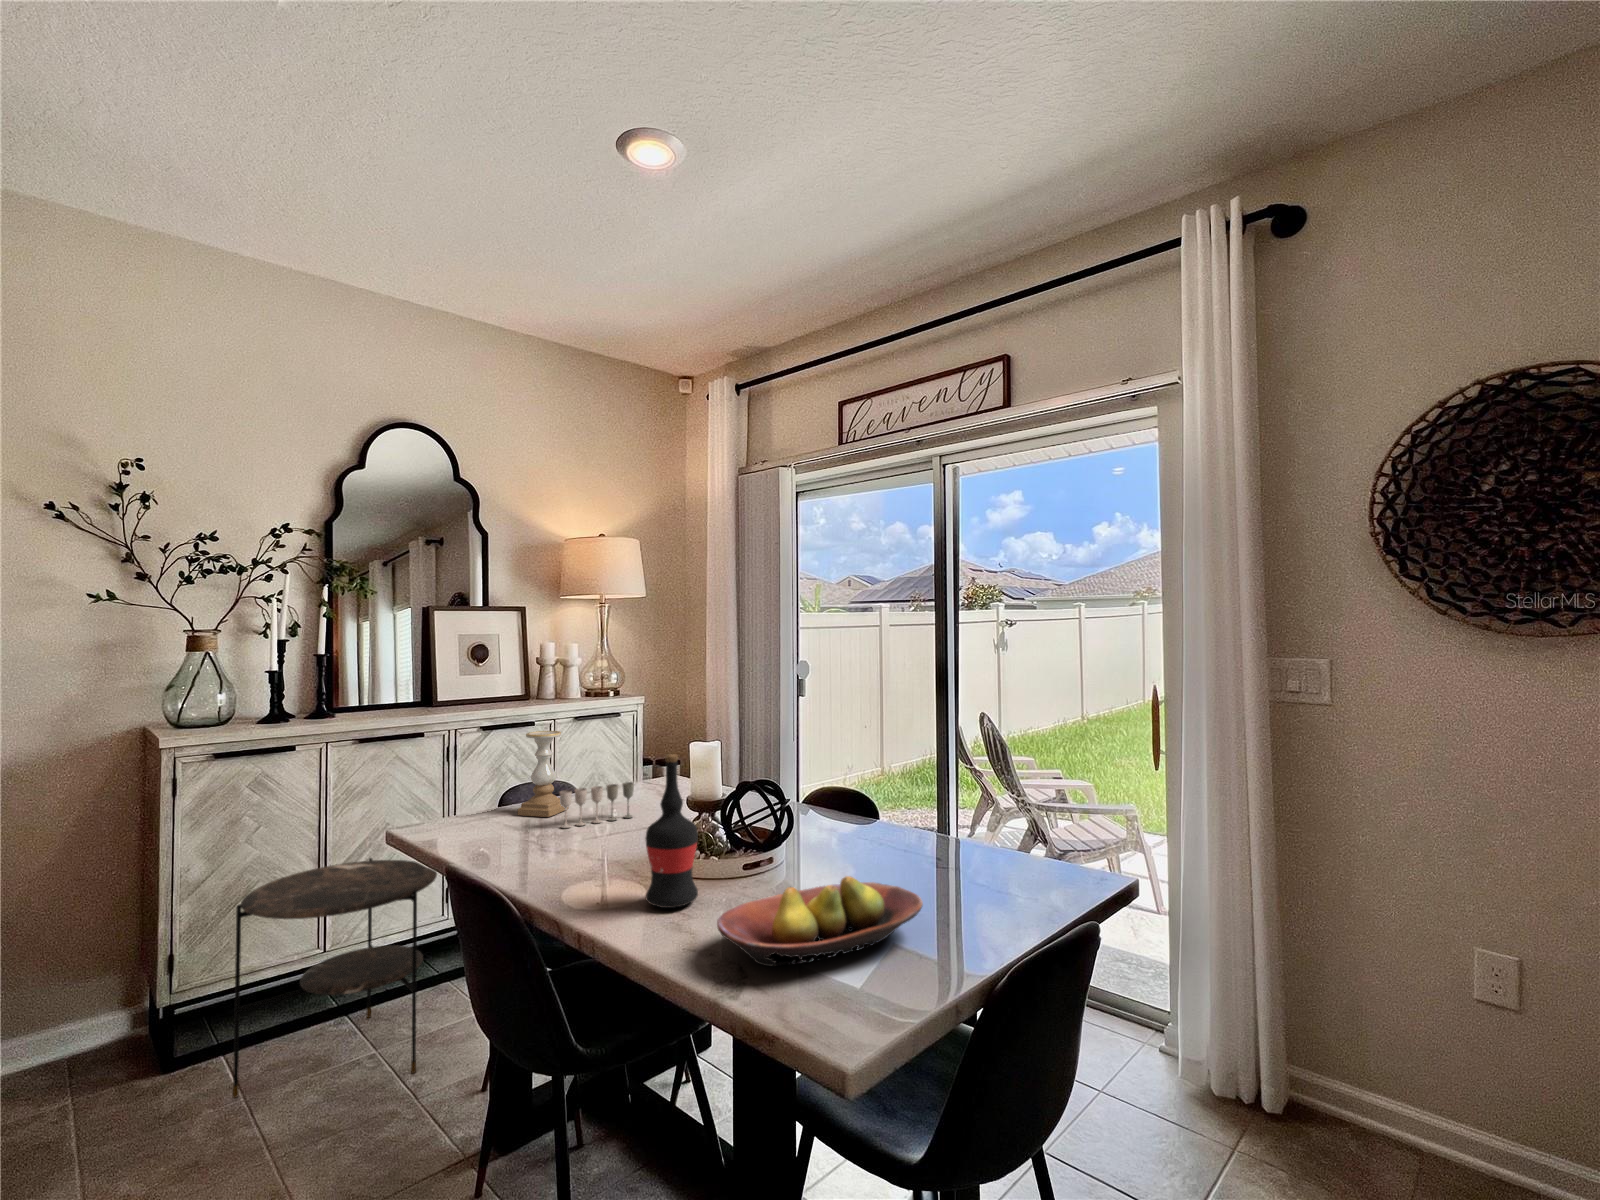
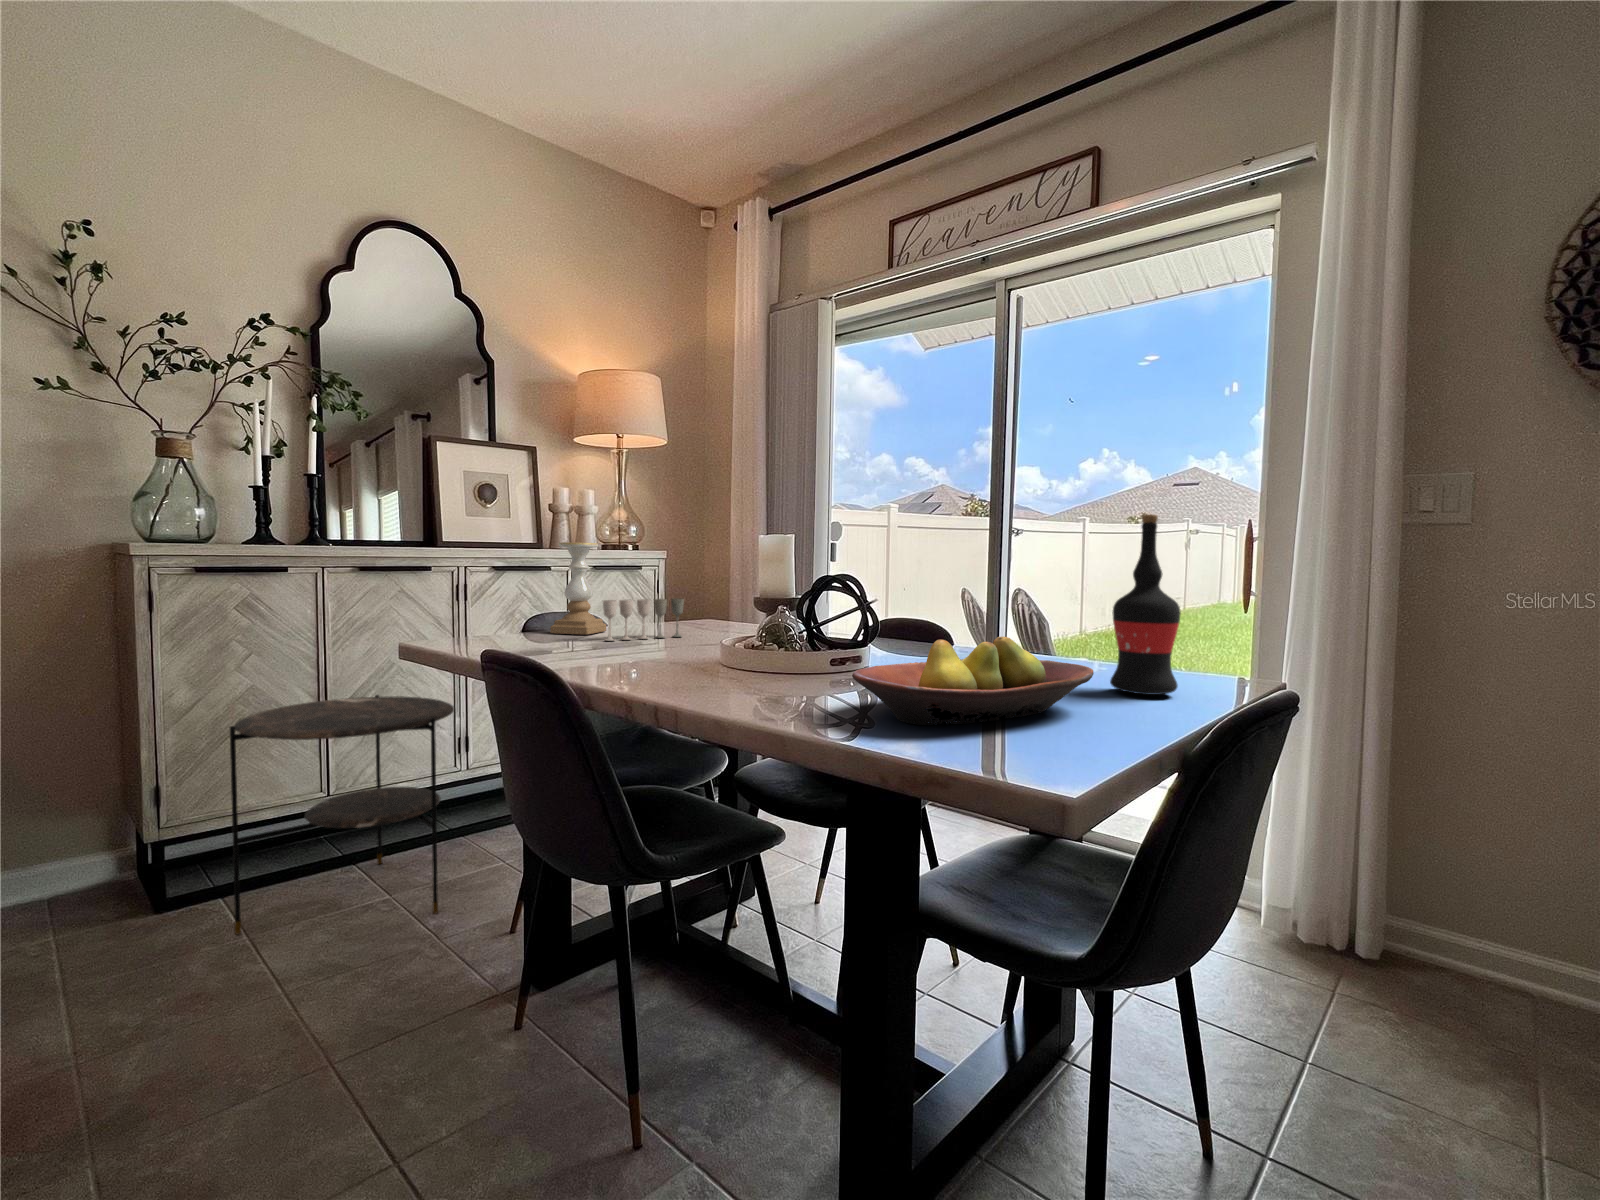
wine bottle: present [645,754,698,908] -> present [1110,514,1181,695]

